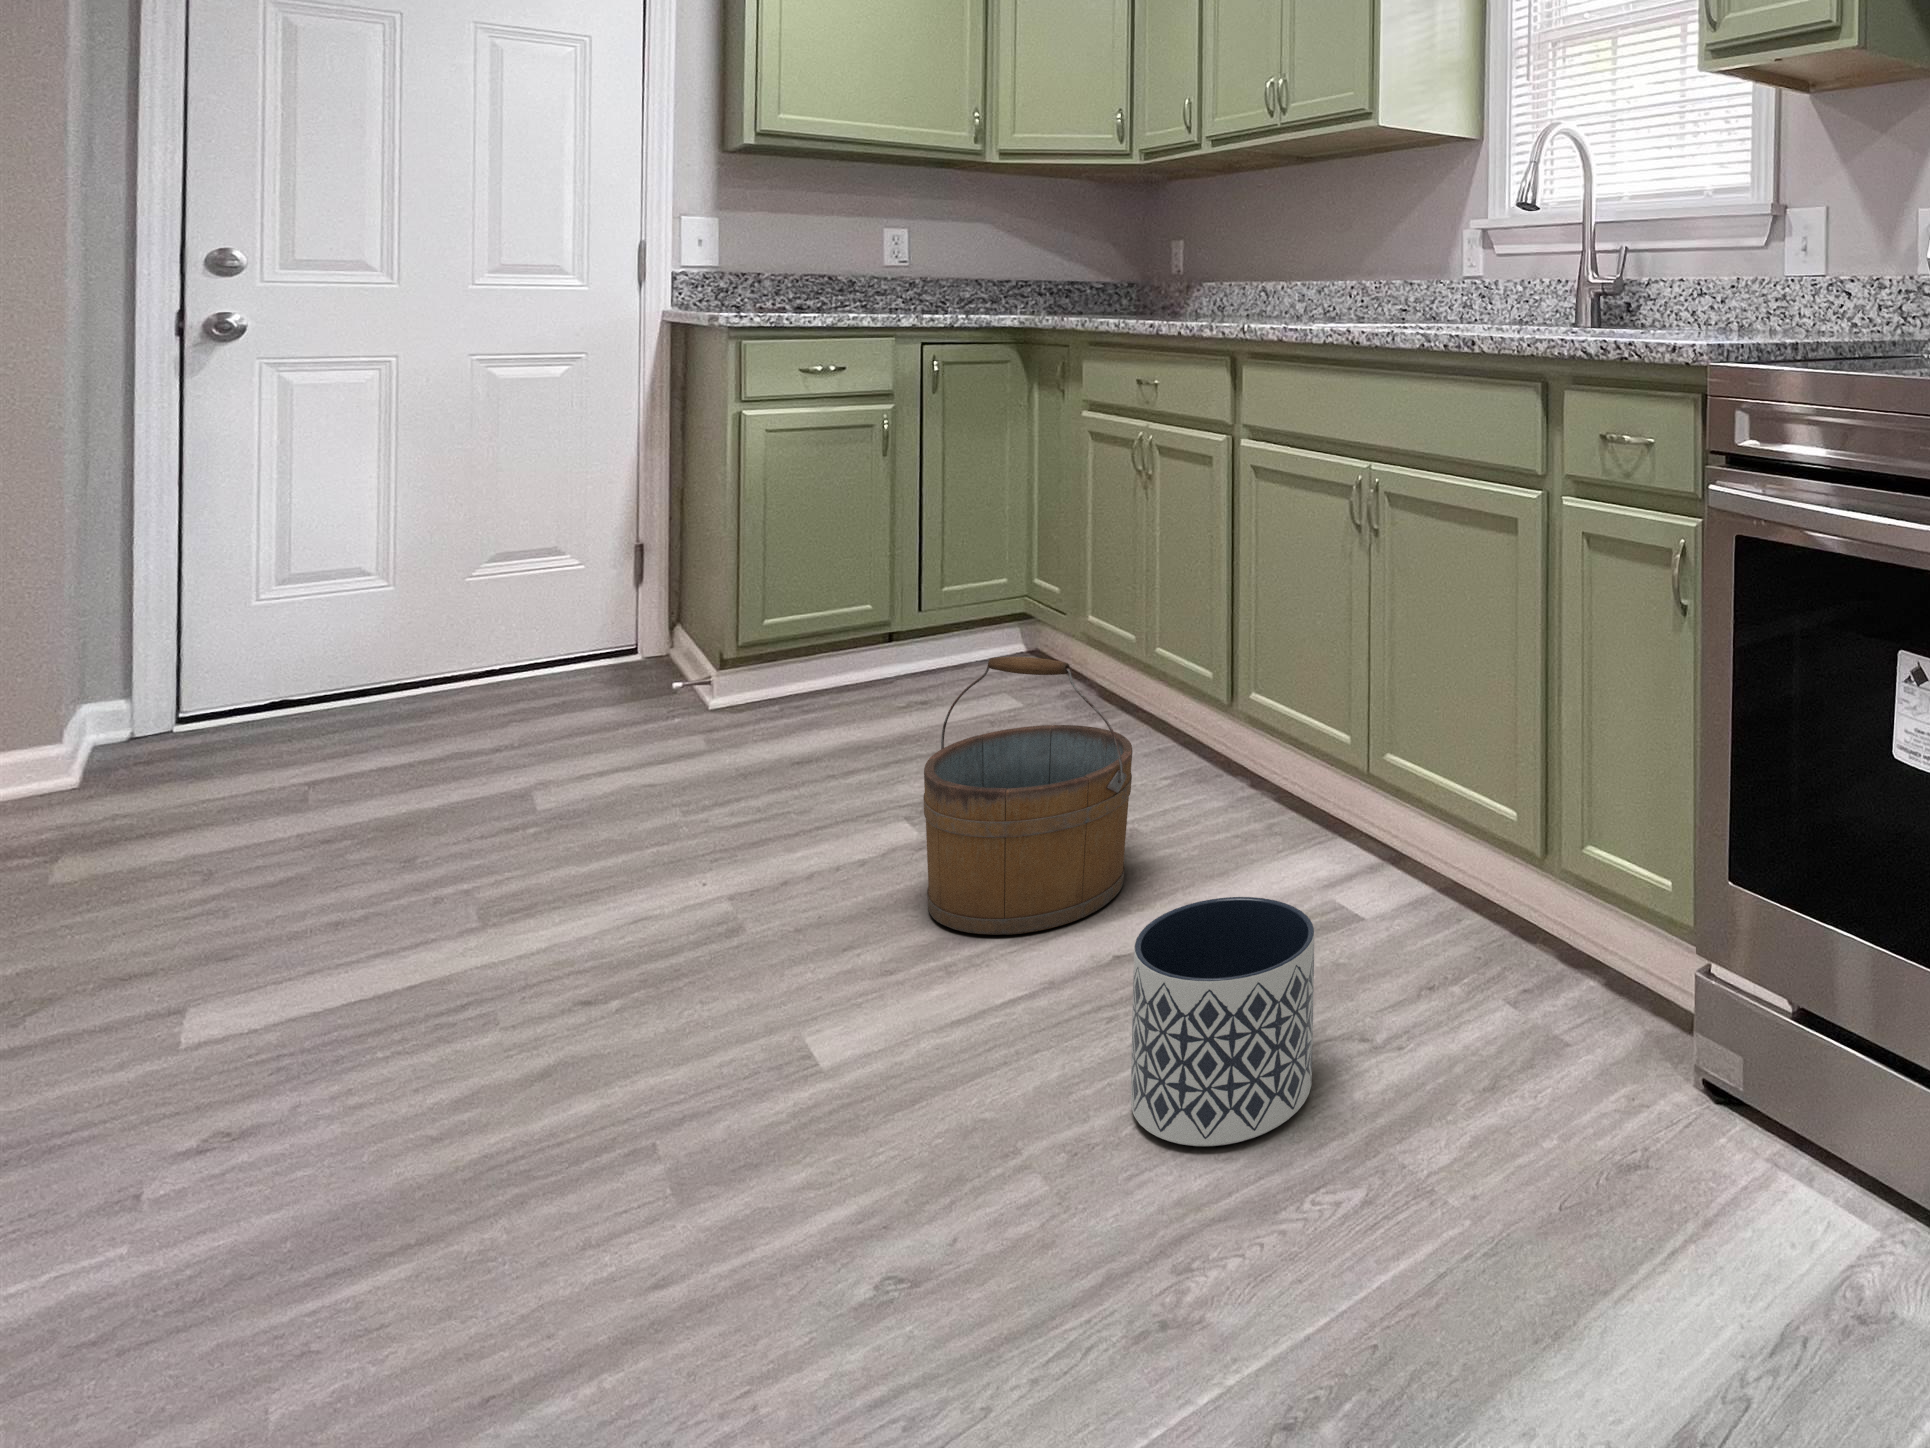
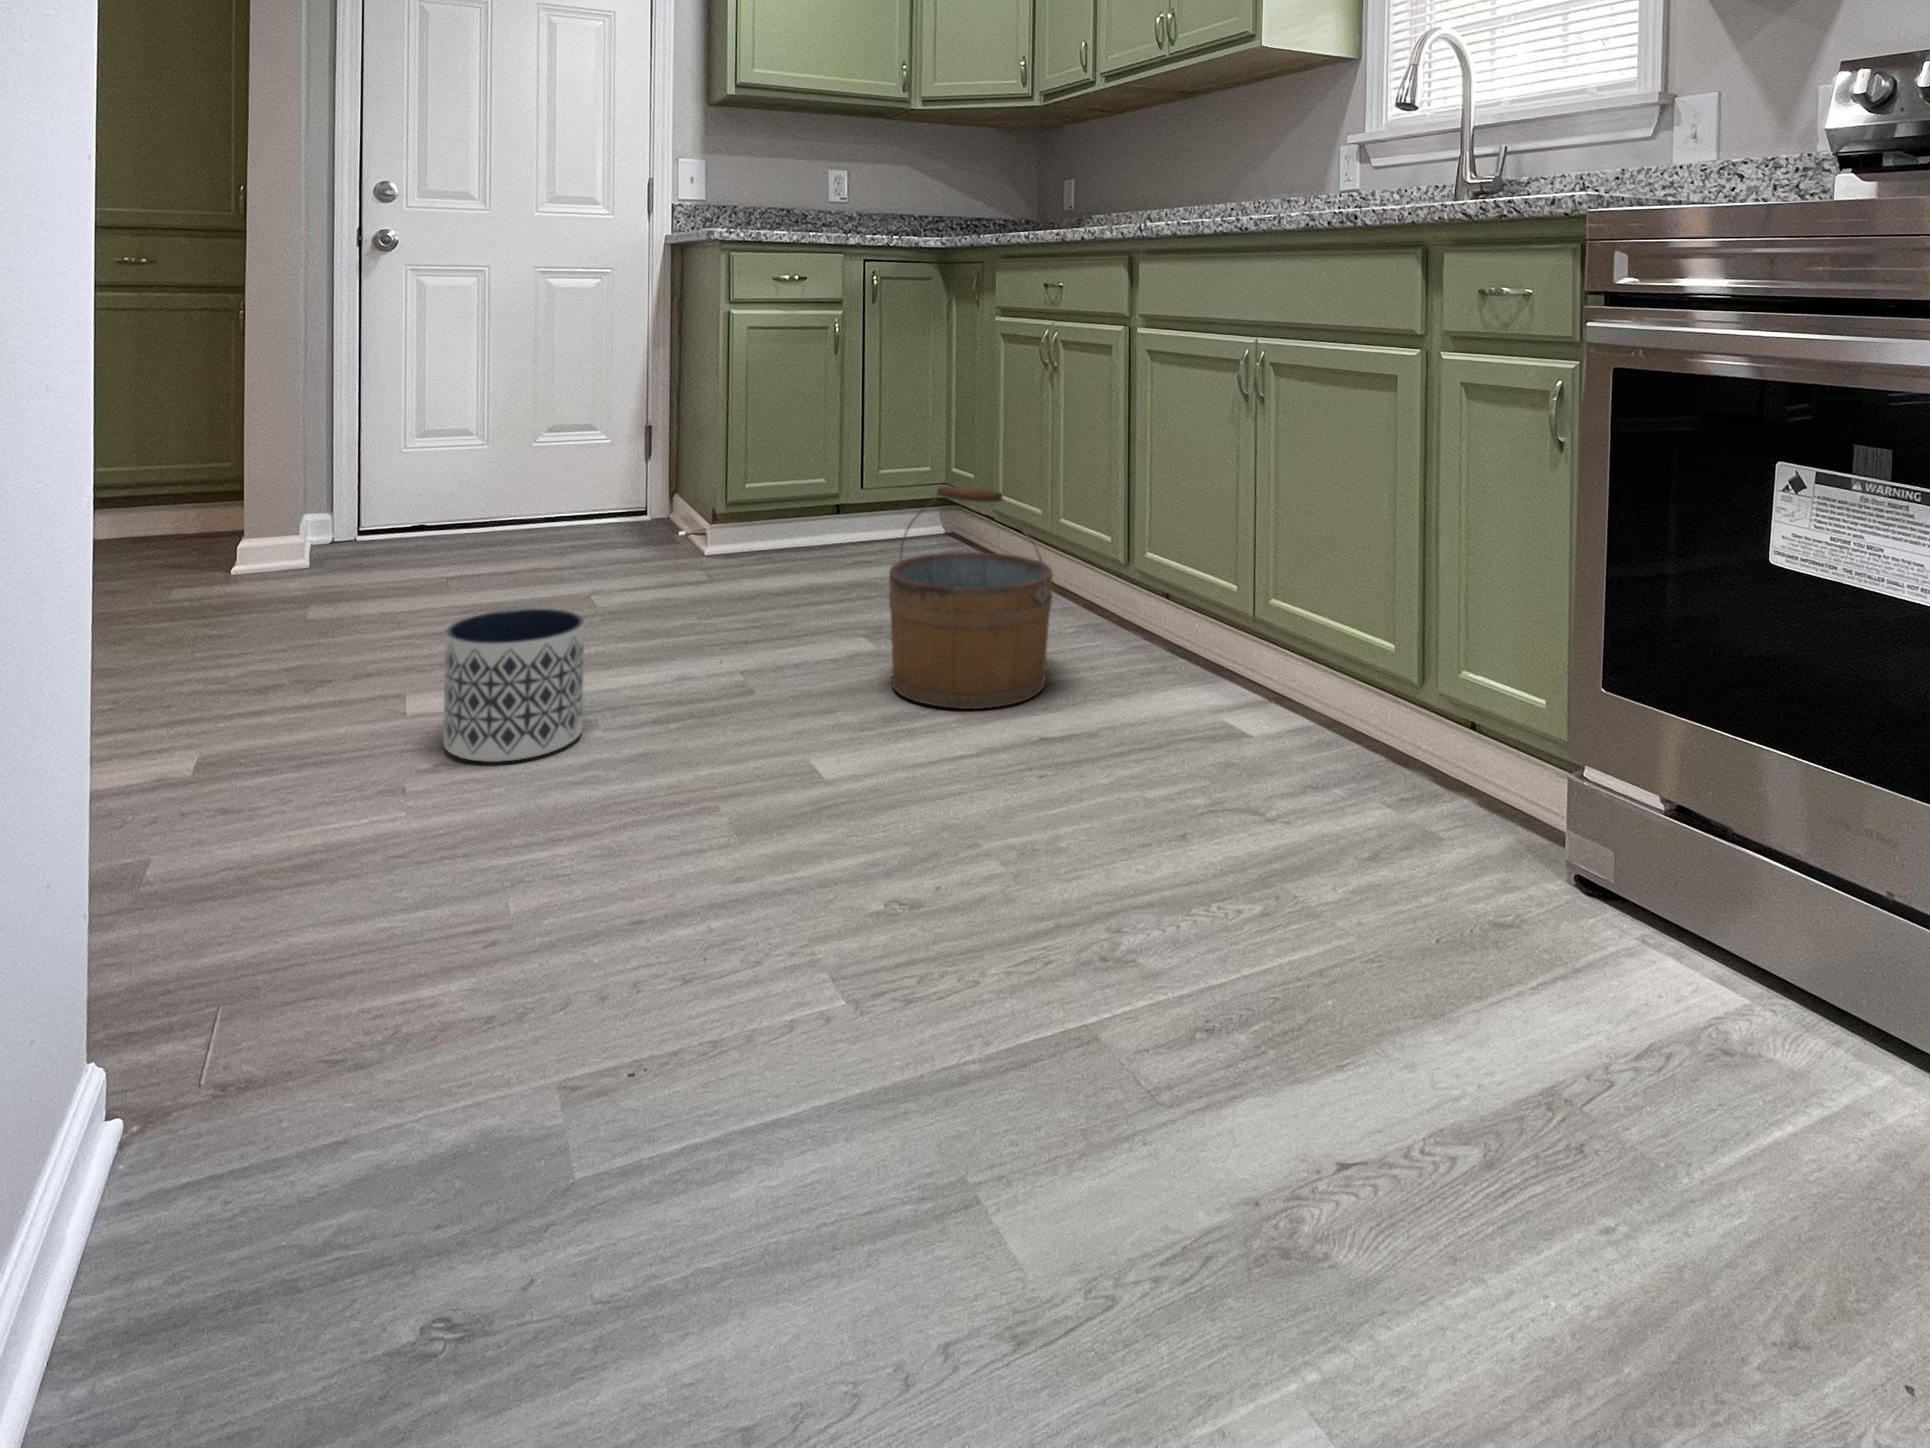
planter: present [1131,897,1314,1146] -> present [444,609,584,762]

